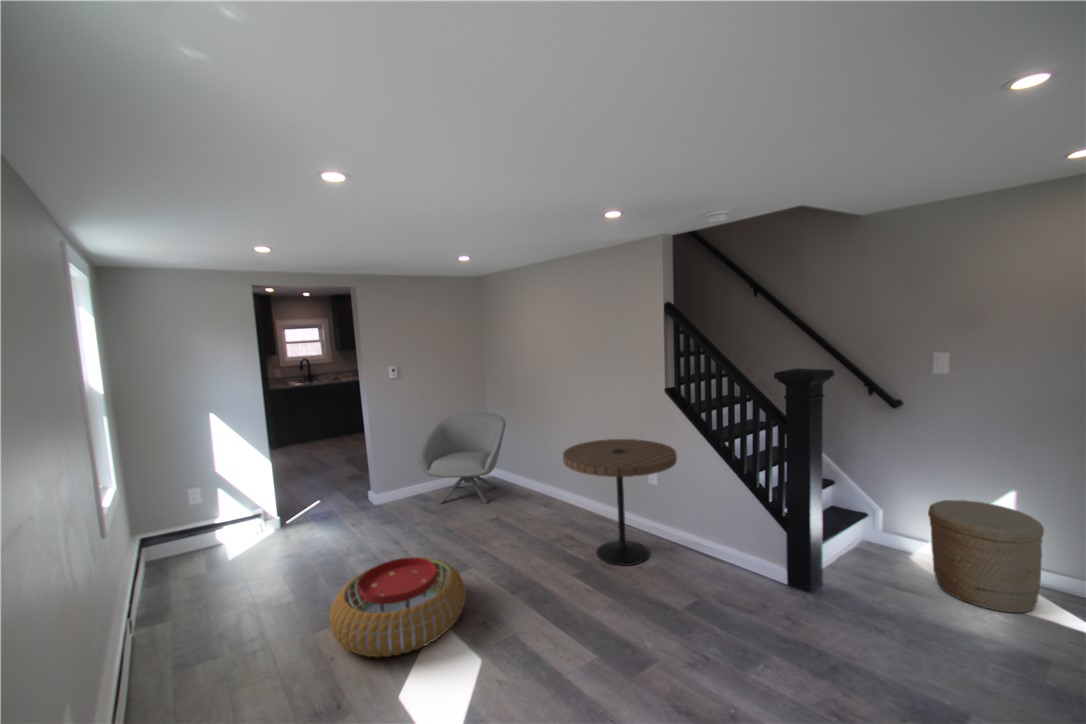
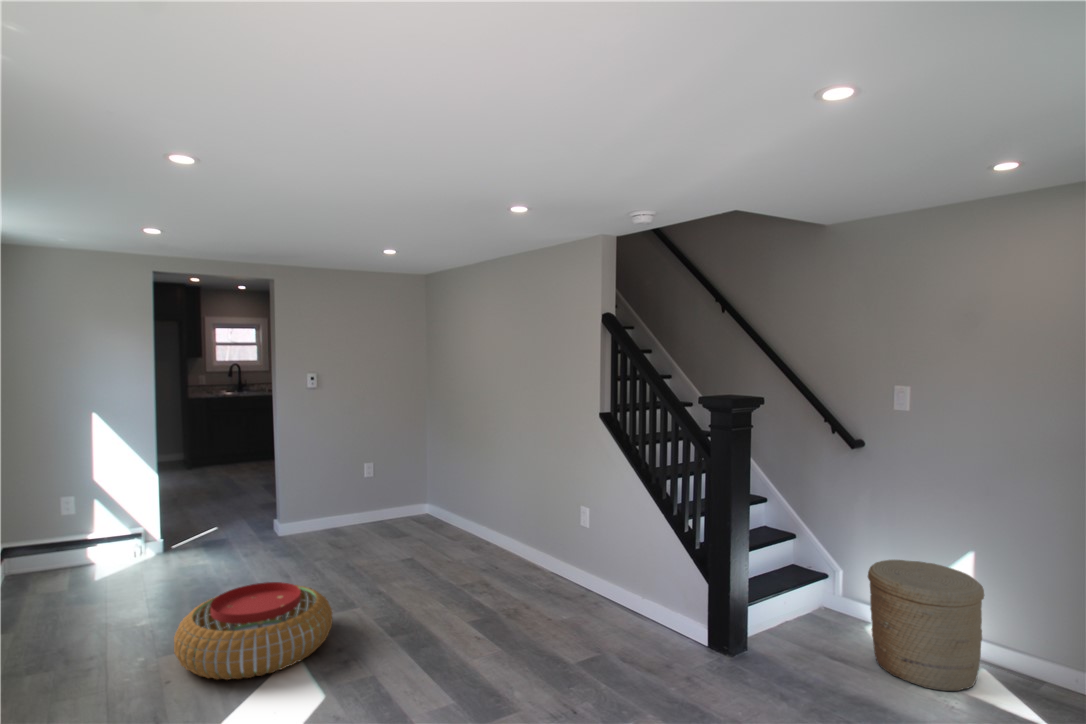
armchair: present [419,412,506,504] -> none [330,435,441,542]
side table: present [563,439,677,566] -> none [469,470,599,615]

